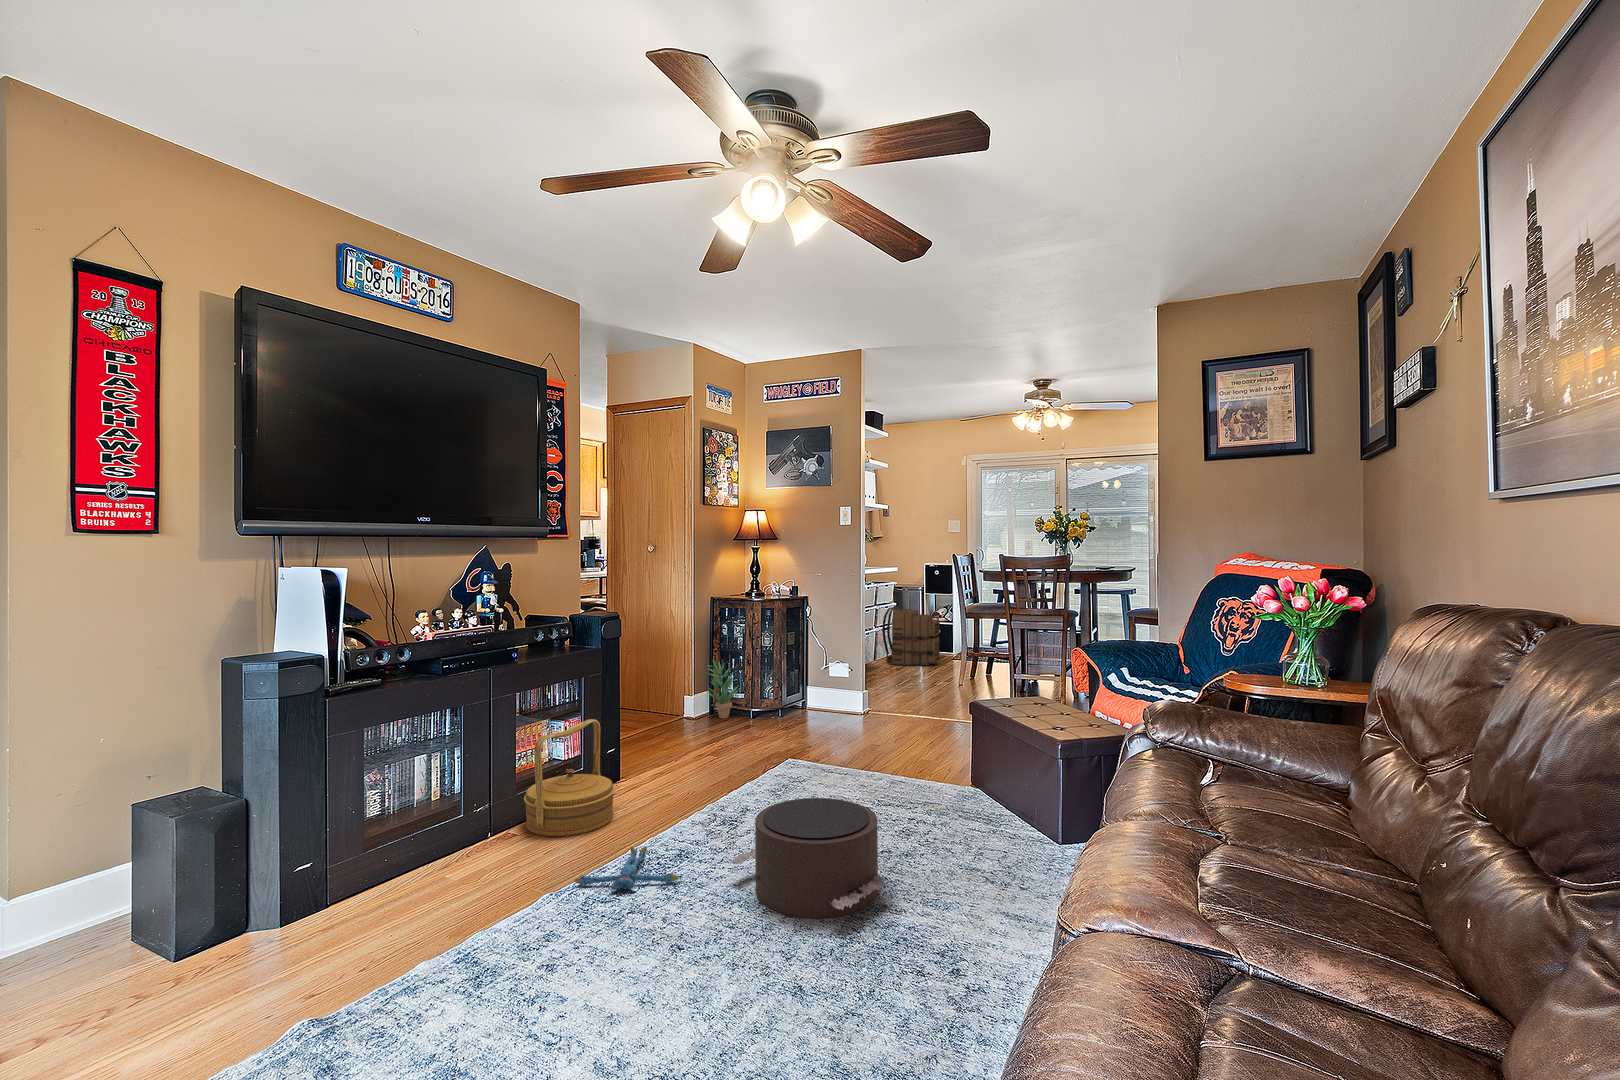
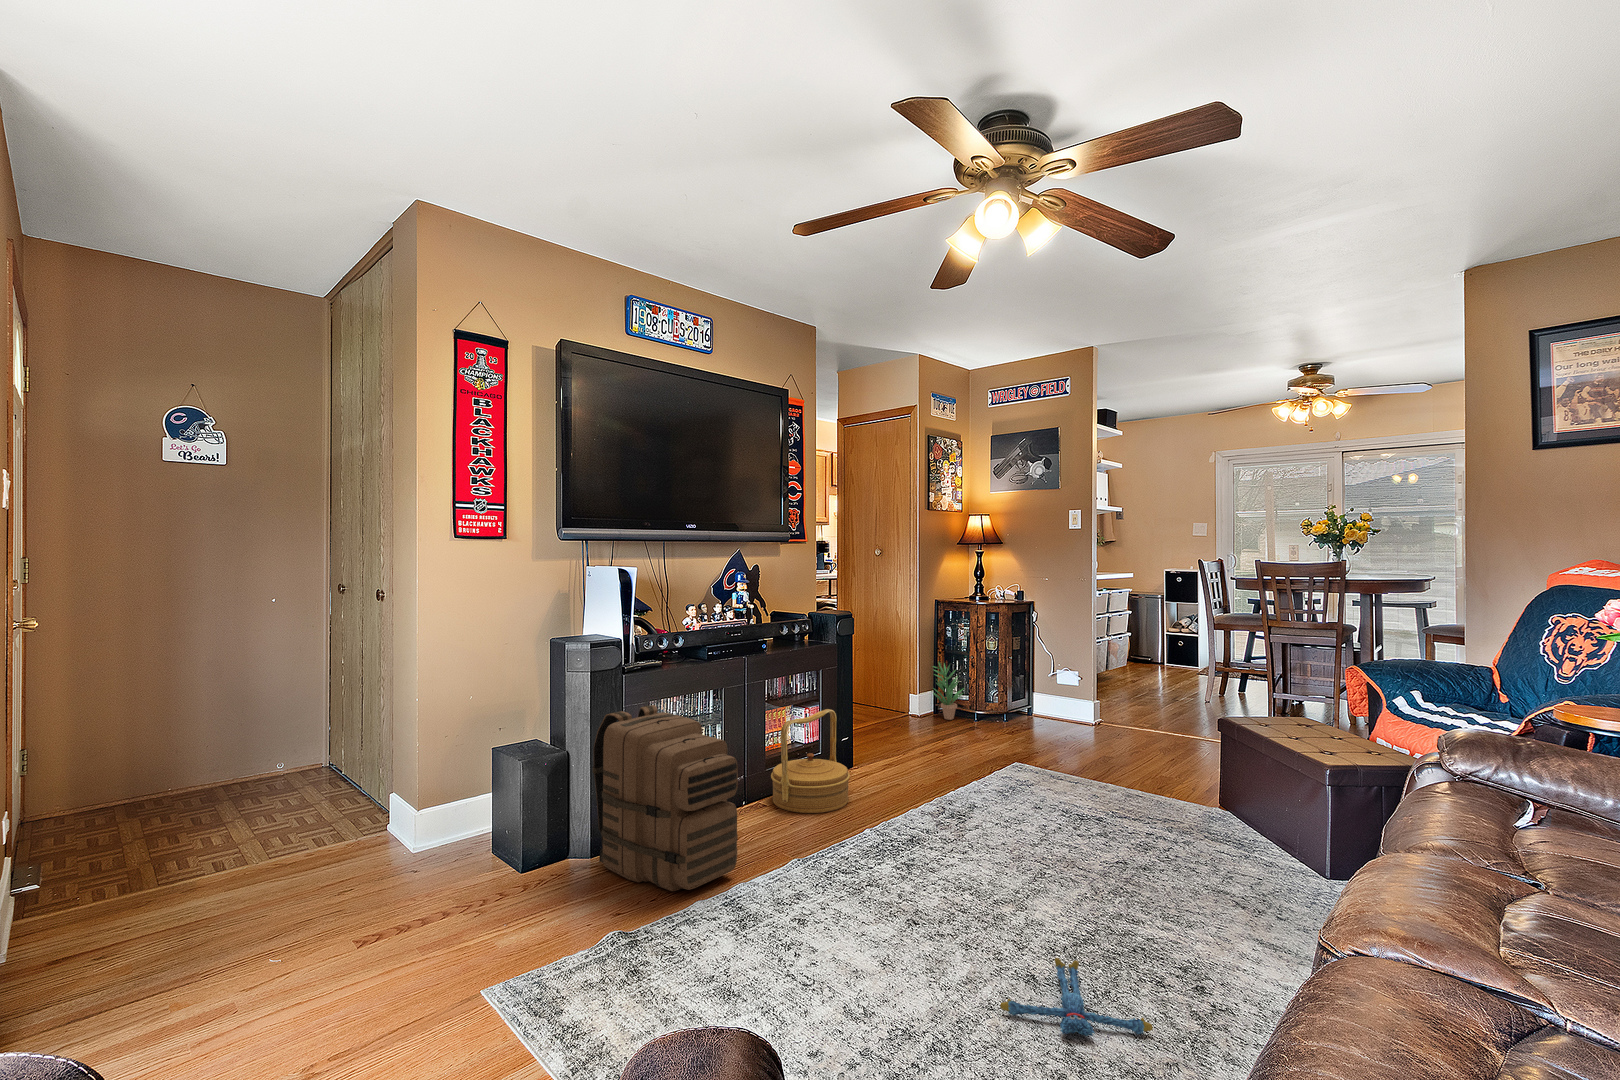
backpack: present [882,606,940,666] -> present [592,705,738,891]
pouf: present [731,798,889,918] -> none [961,800,1126,918]
plush toy: present [575,846,678,890] -> present [1000,958,1153,1036]

